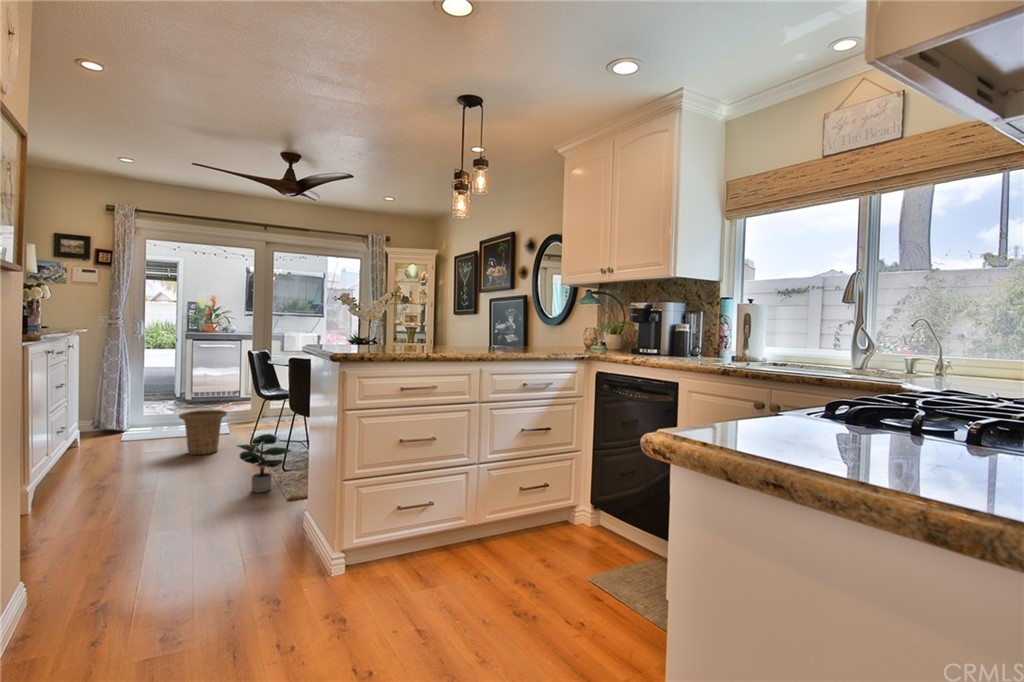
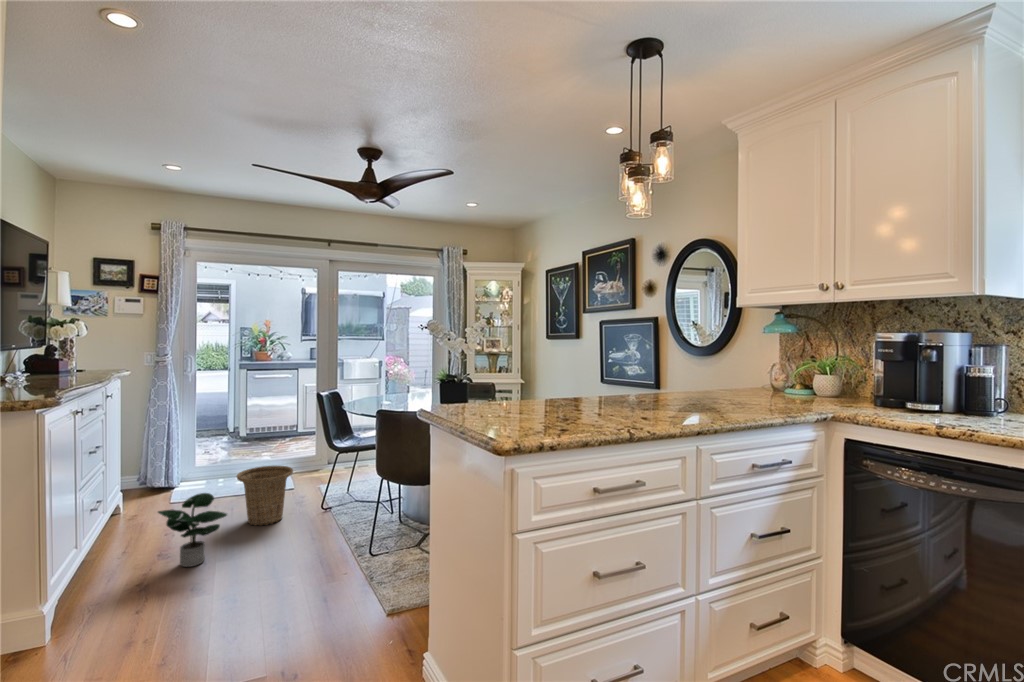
potted plant: present [237,434,291,492] -> present [158,493,227,567]

